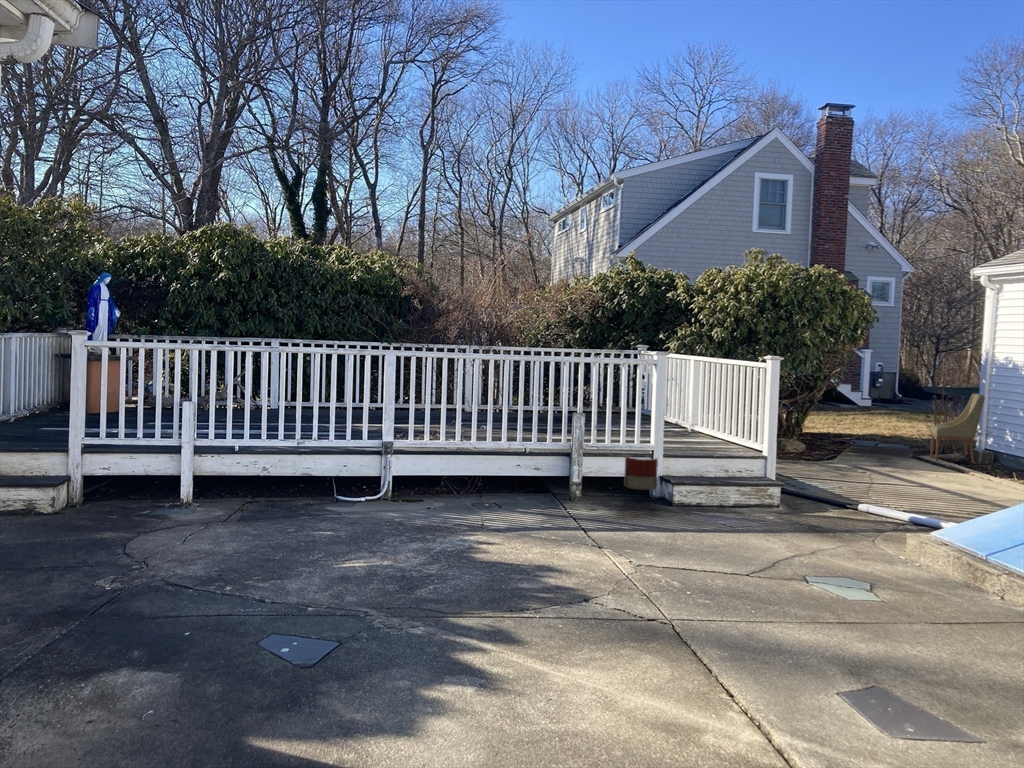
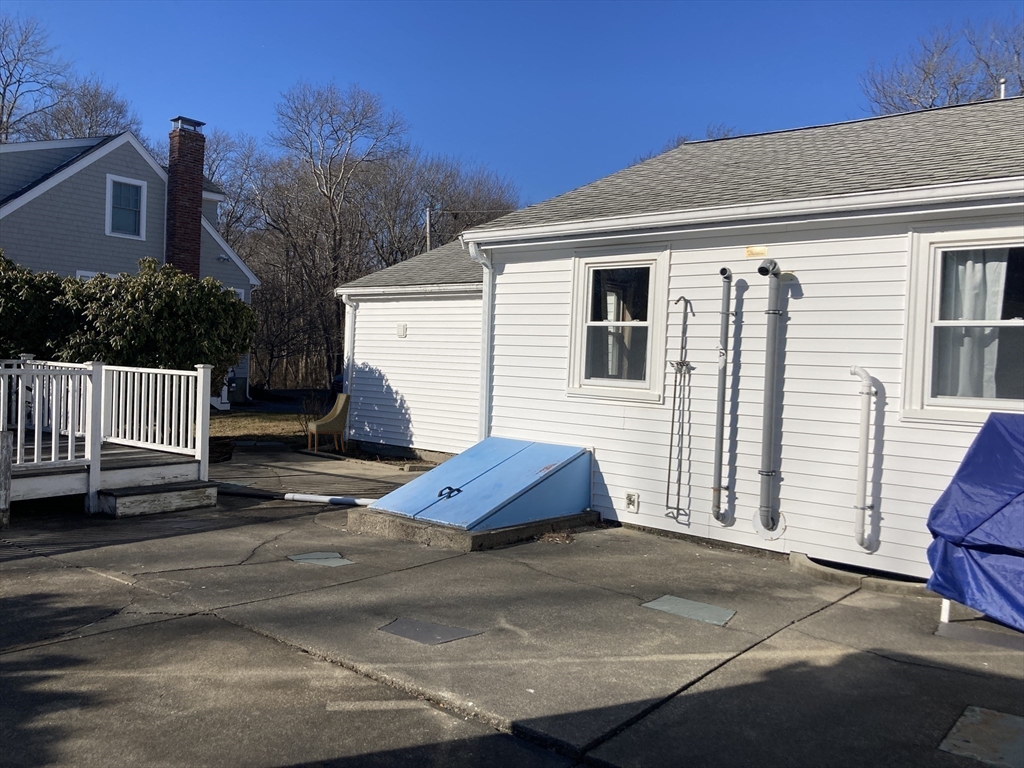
planter: present [624,456,658,499] -> none [57,471,96,522]

